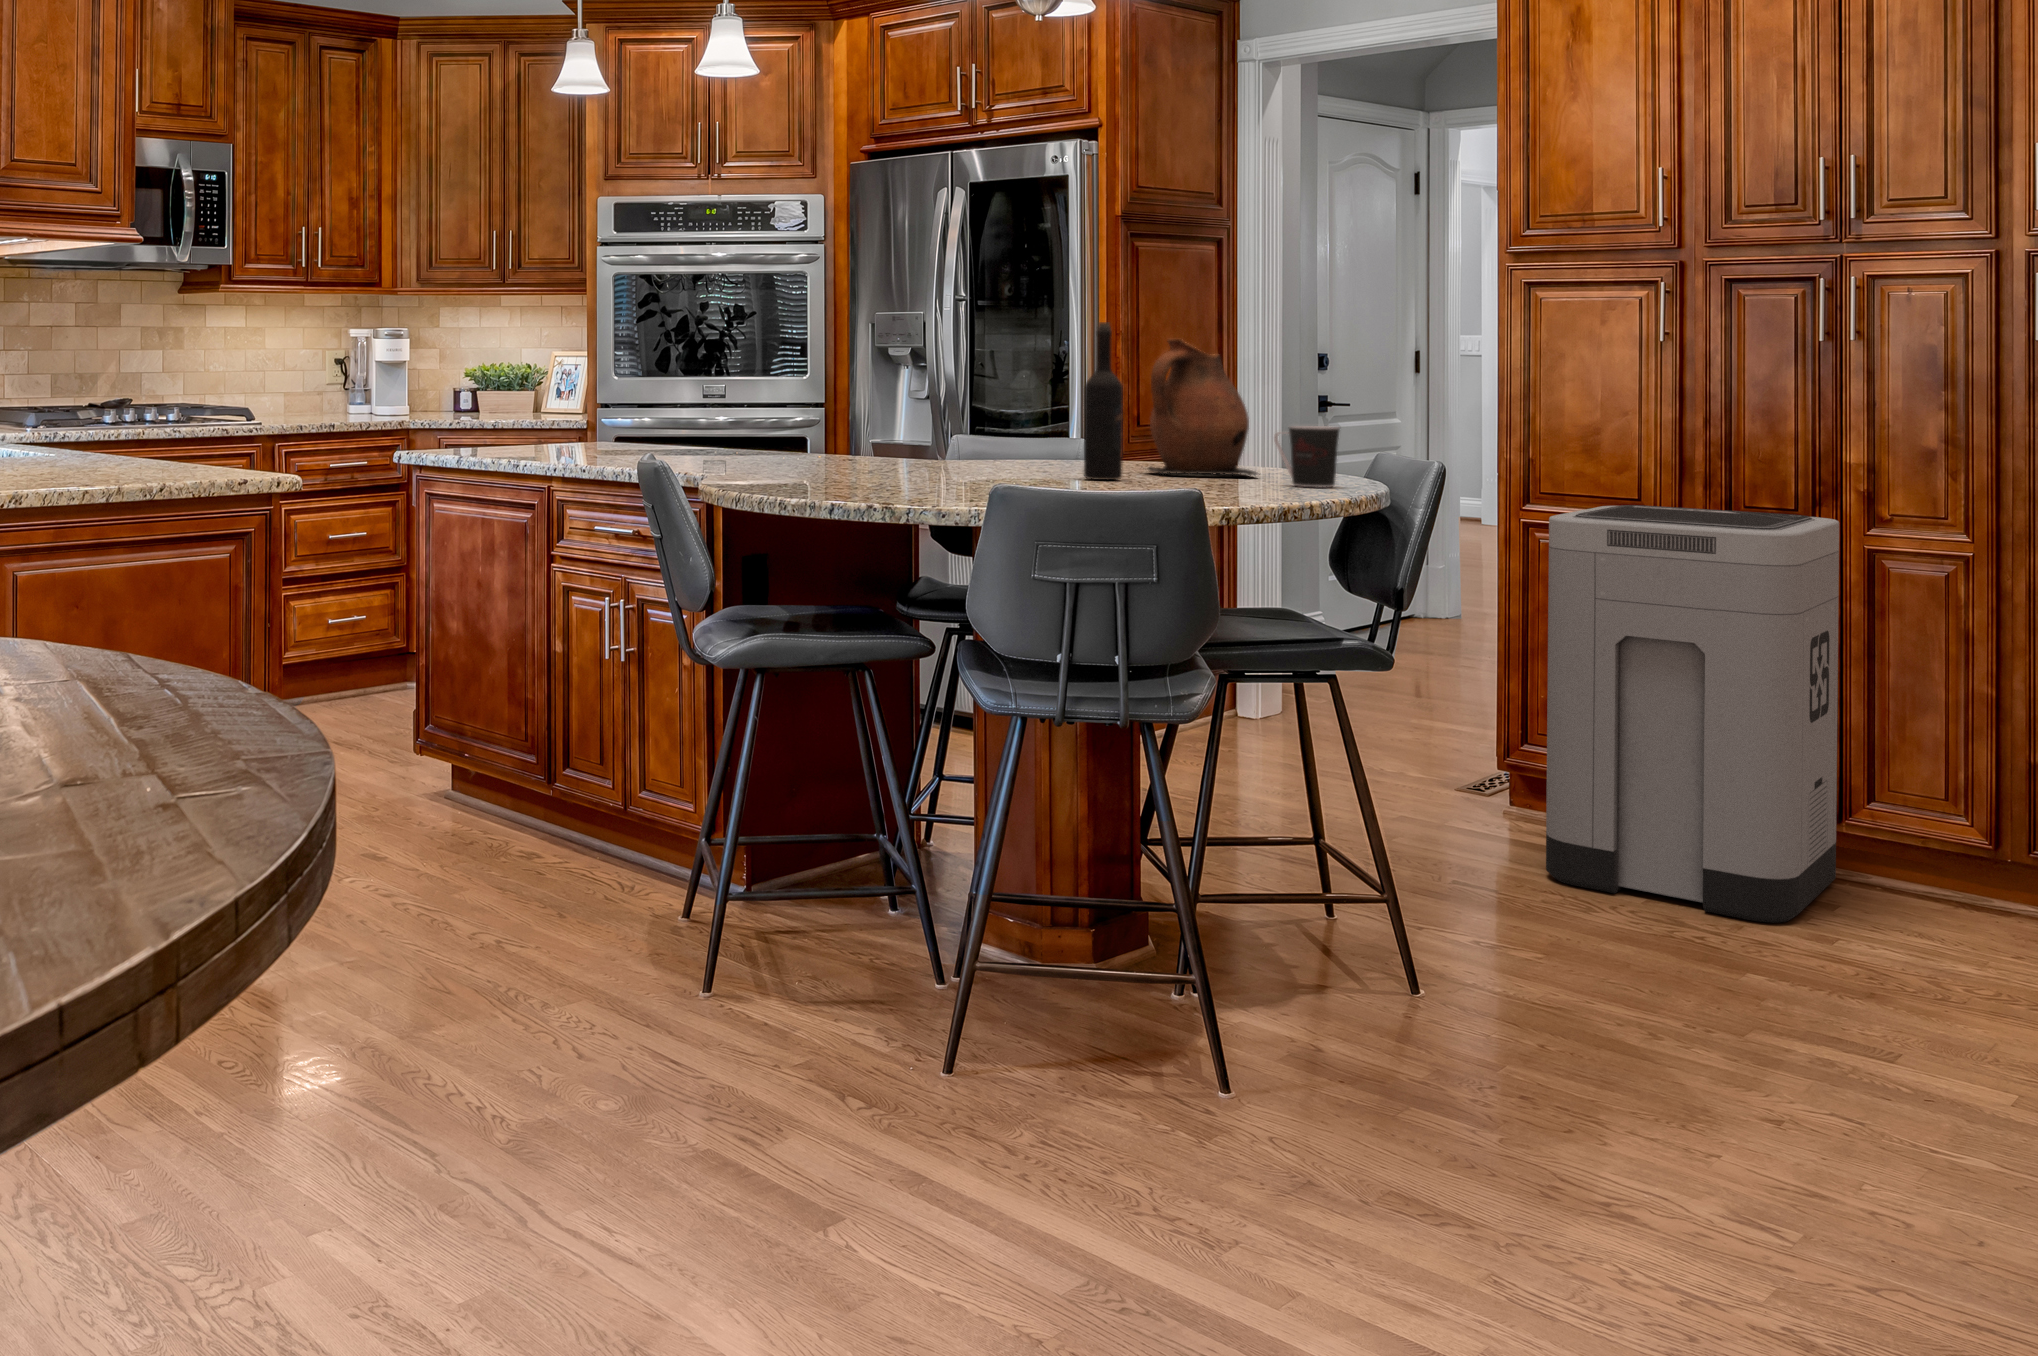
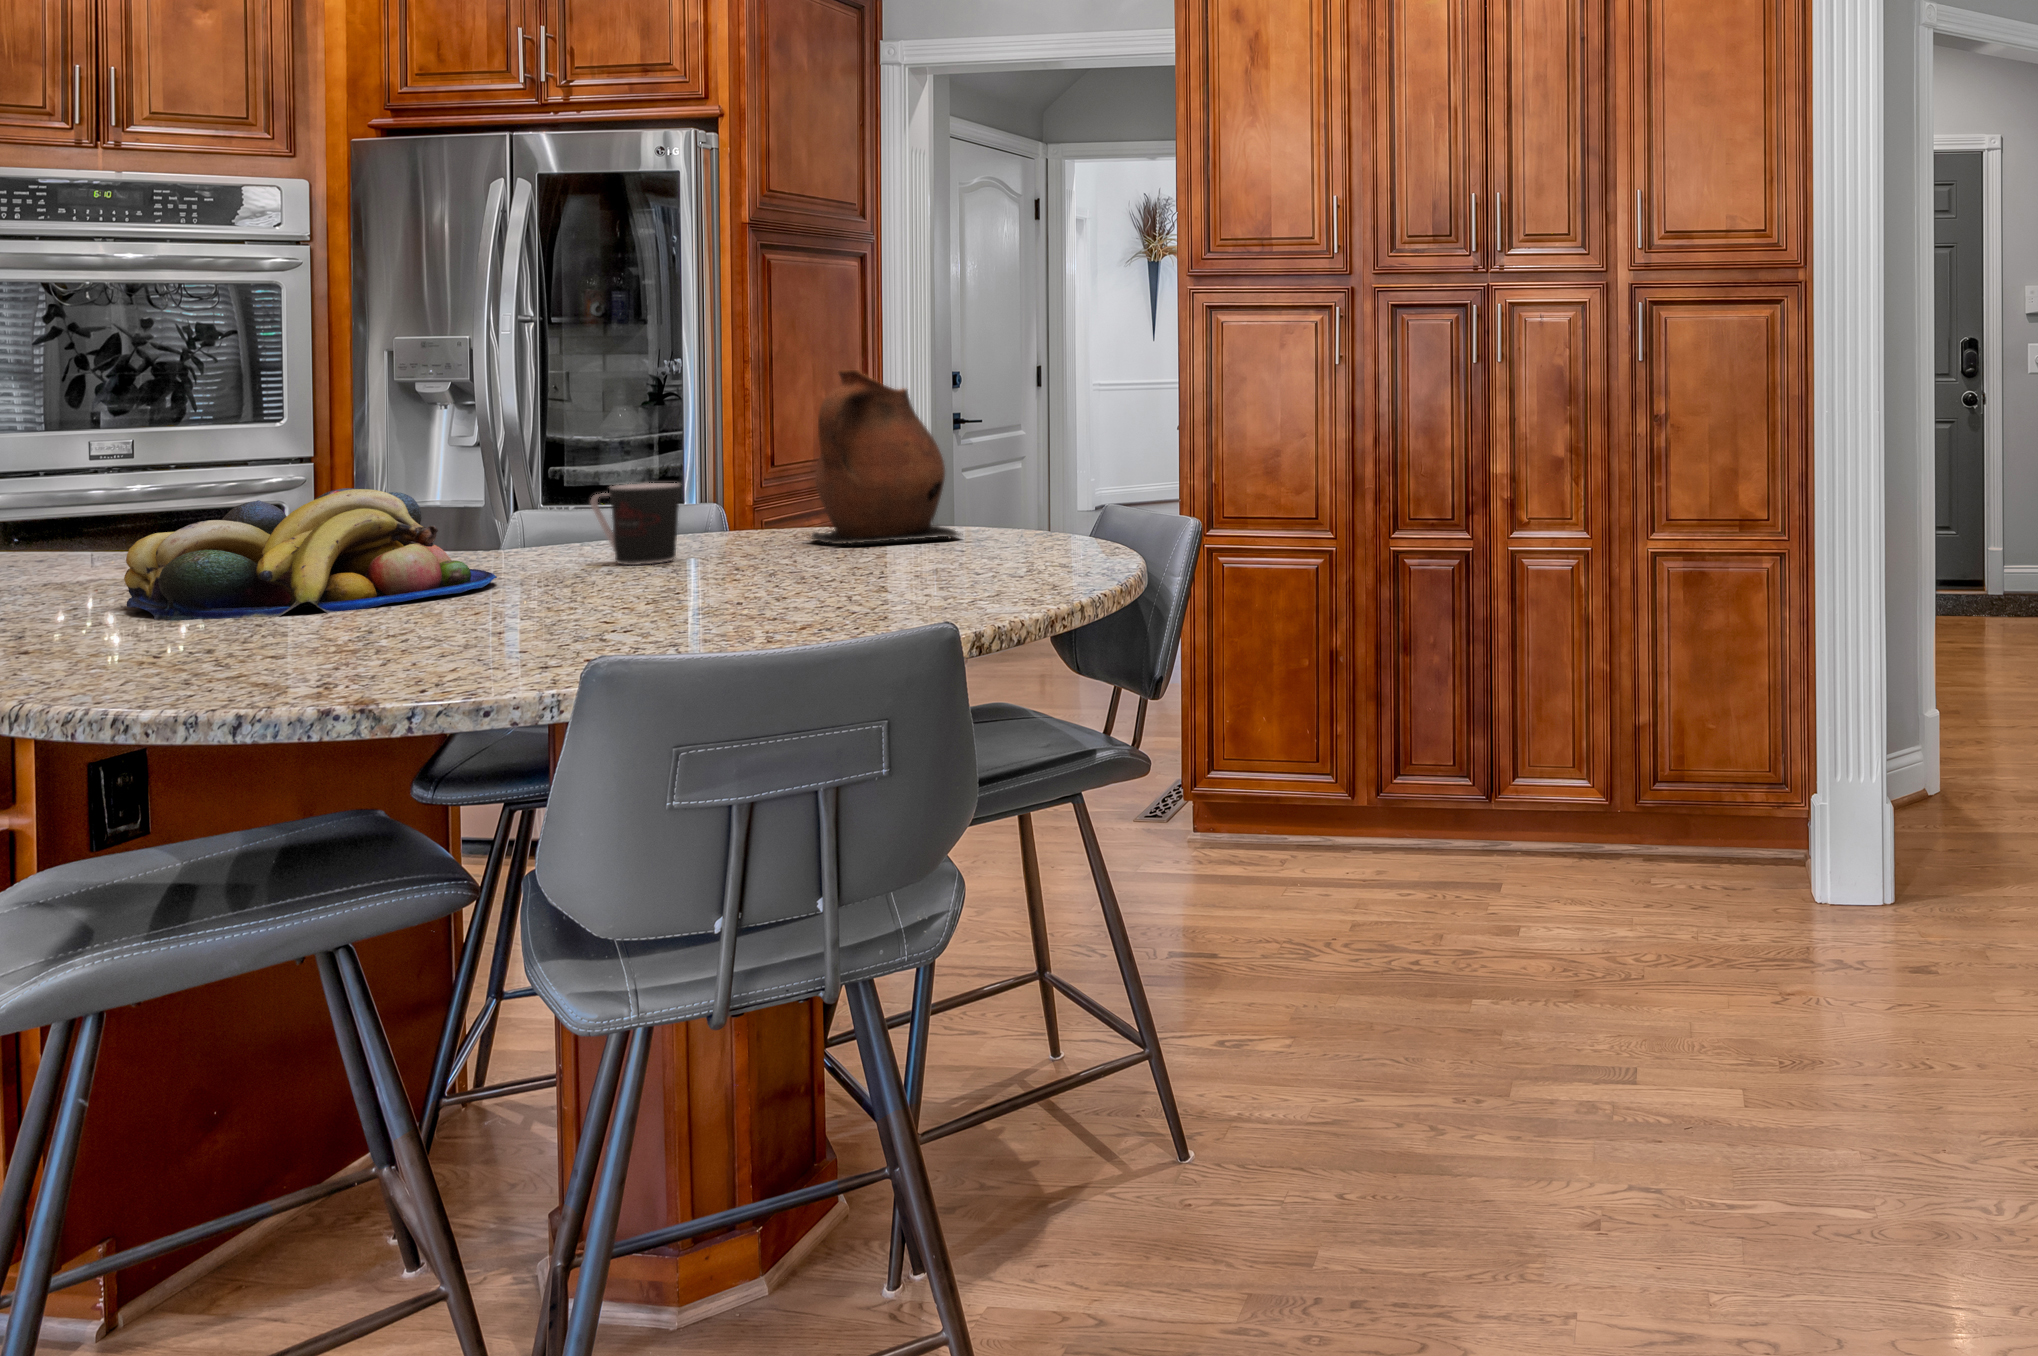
wine bottle: present [1084,322,1123,480] -> none [728,350,787,568]
fruit bowl: none [764,408,945,480] -> present [124,488,497,621]
coffee cup: present [1274,426,1340,488] -> present [591,483,681,565]
trash can: present [1546,505,1839,923] -> none [1260,525,1498,933]

